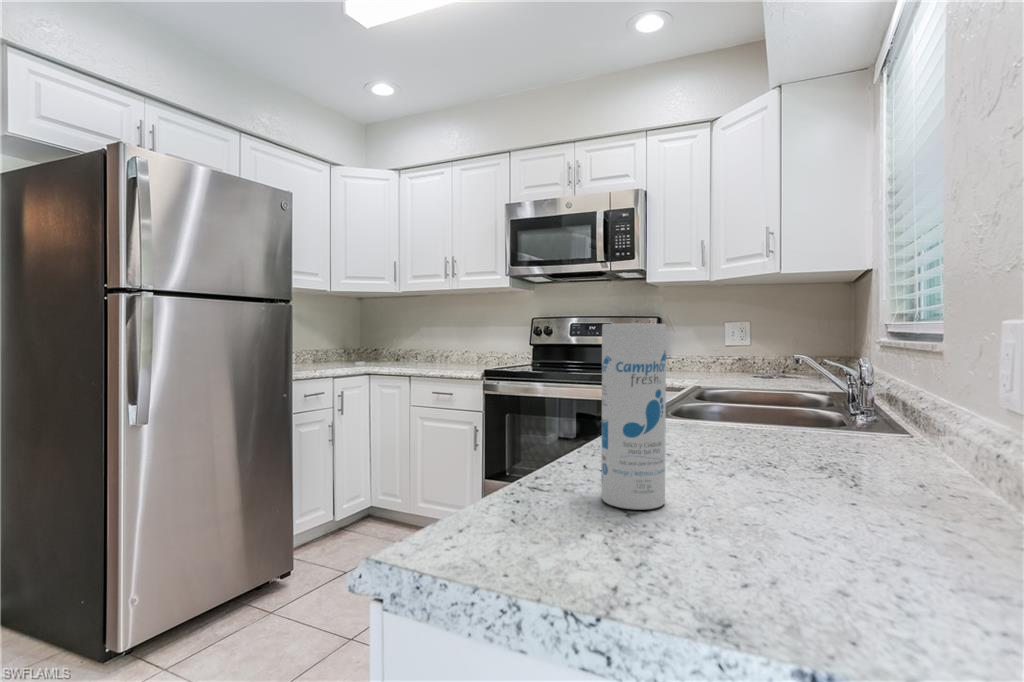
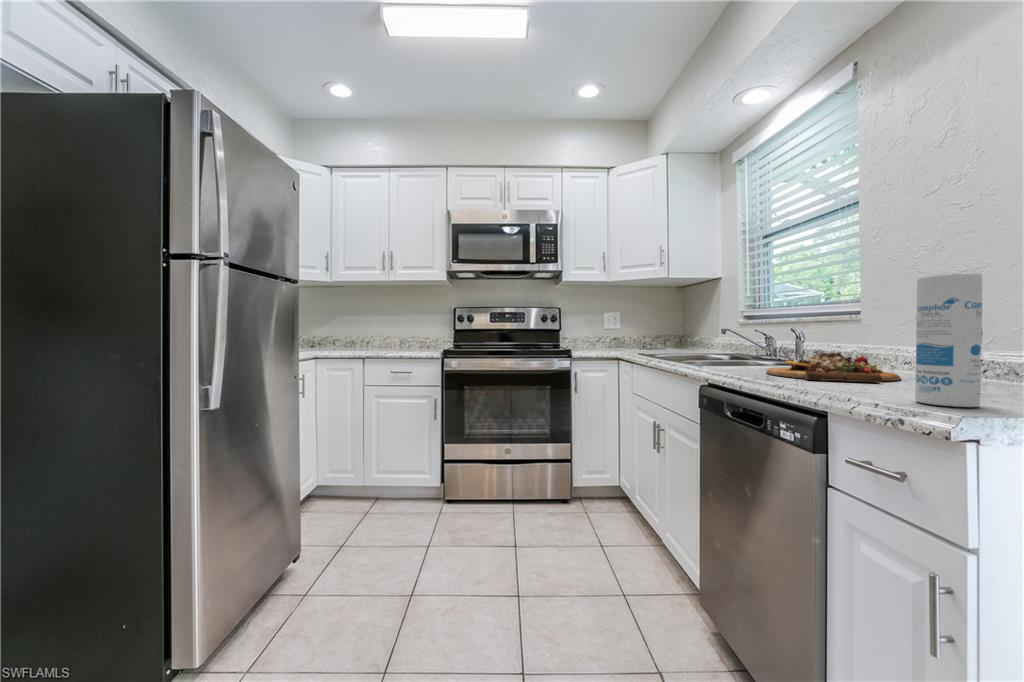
cutting board: none [683,408,867,463] -> present [767,352,901,383]

